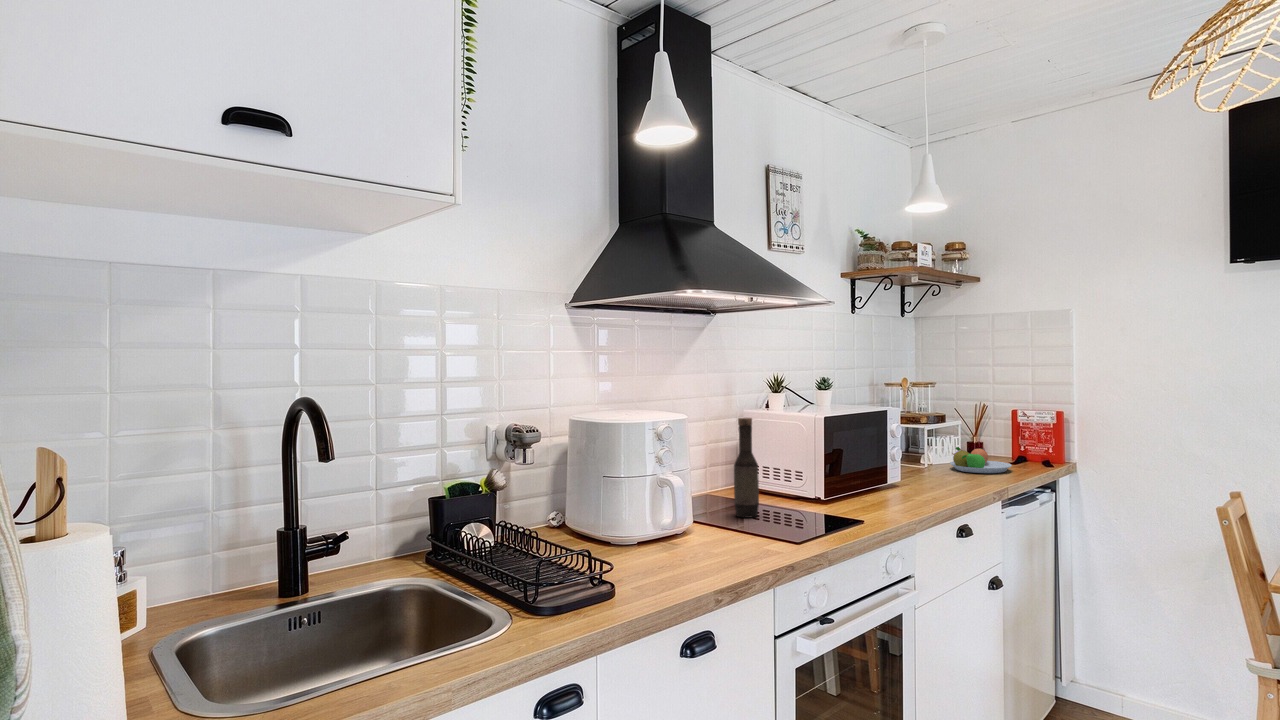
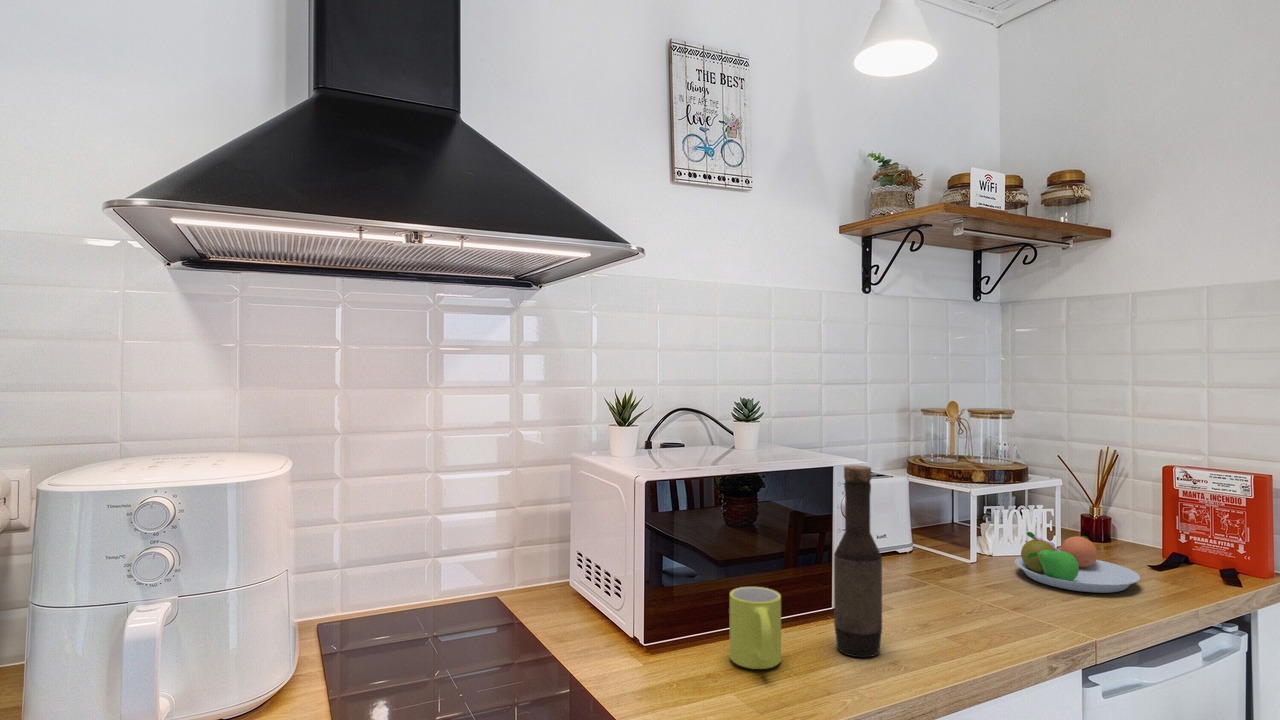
bottle: present [734,418,759,518] -> present [834,465,882,657]
mug: none [862,470,893,505] -> present [729,587,781,669]

